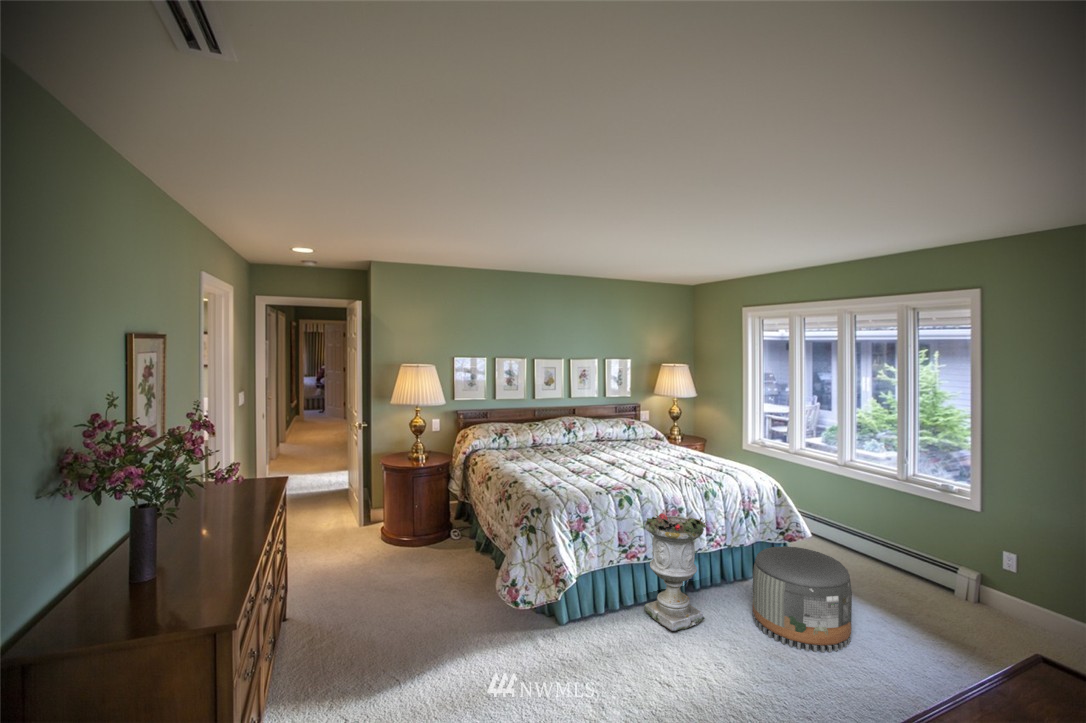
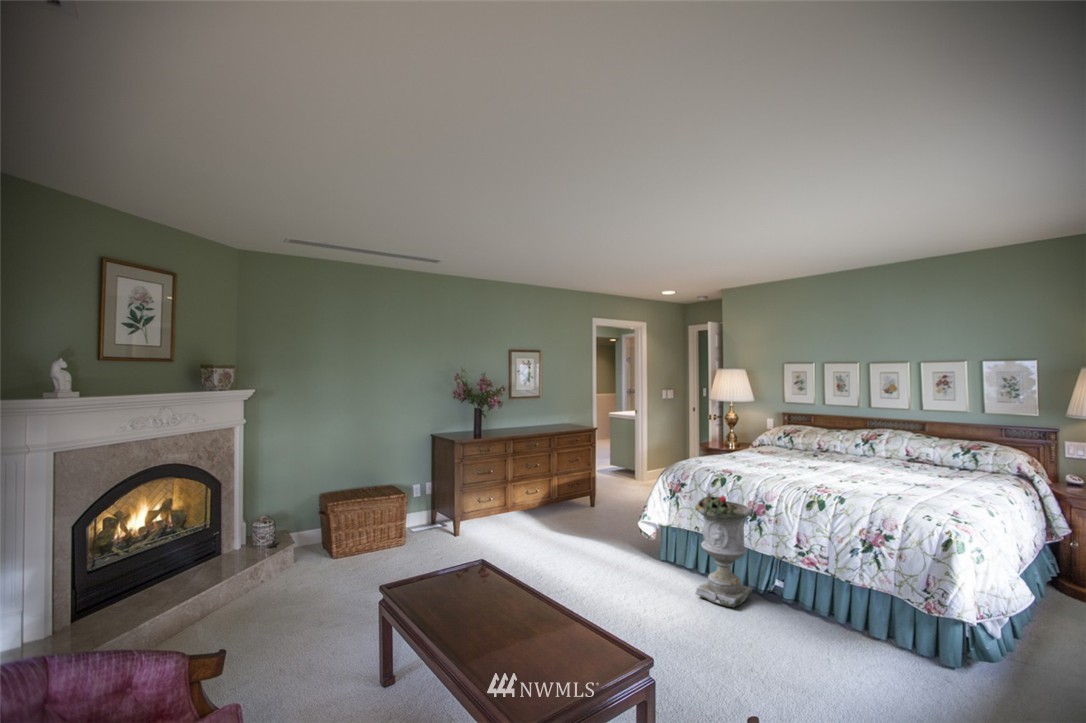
pouf: present [753,546,852,653] -> none [743,567,861,696]

